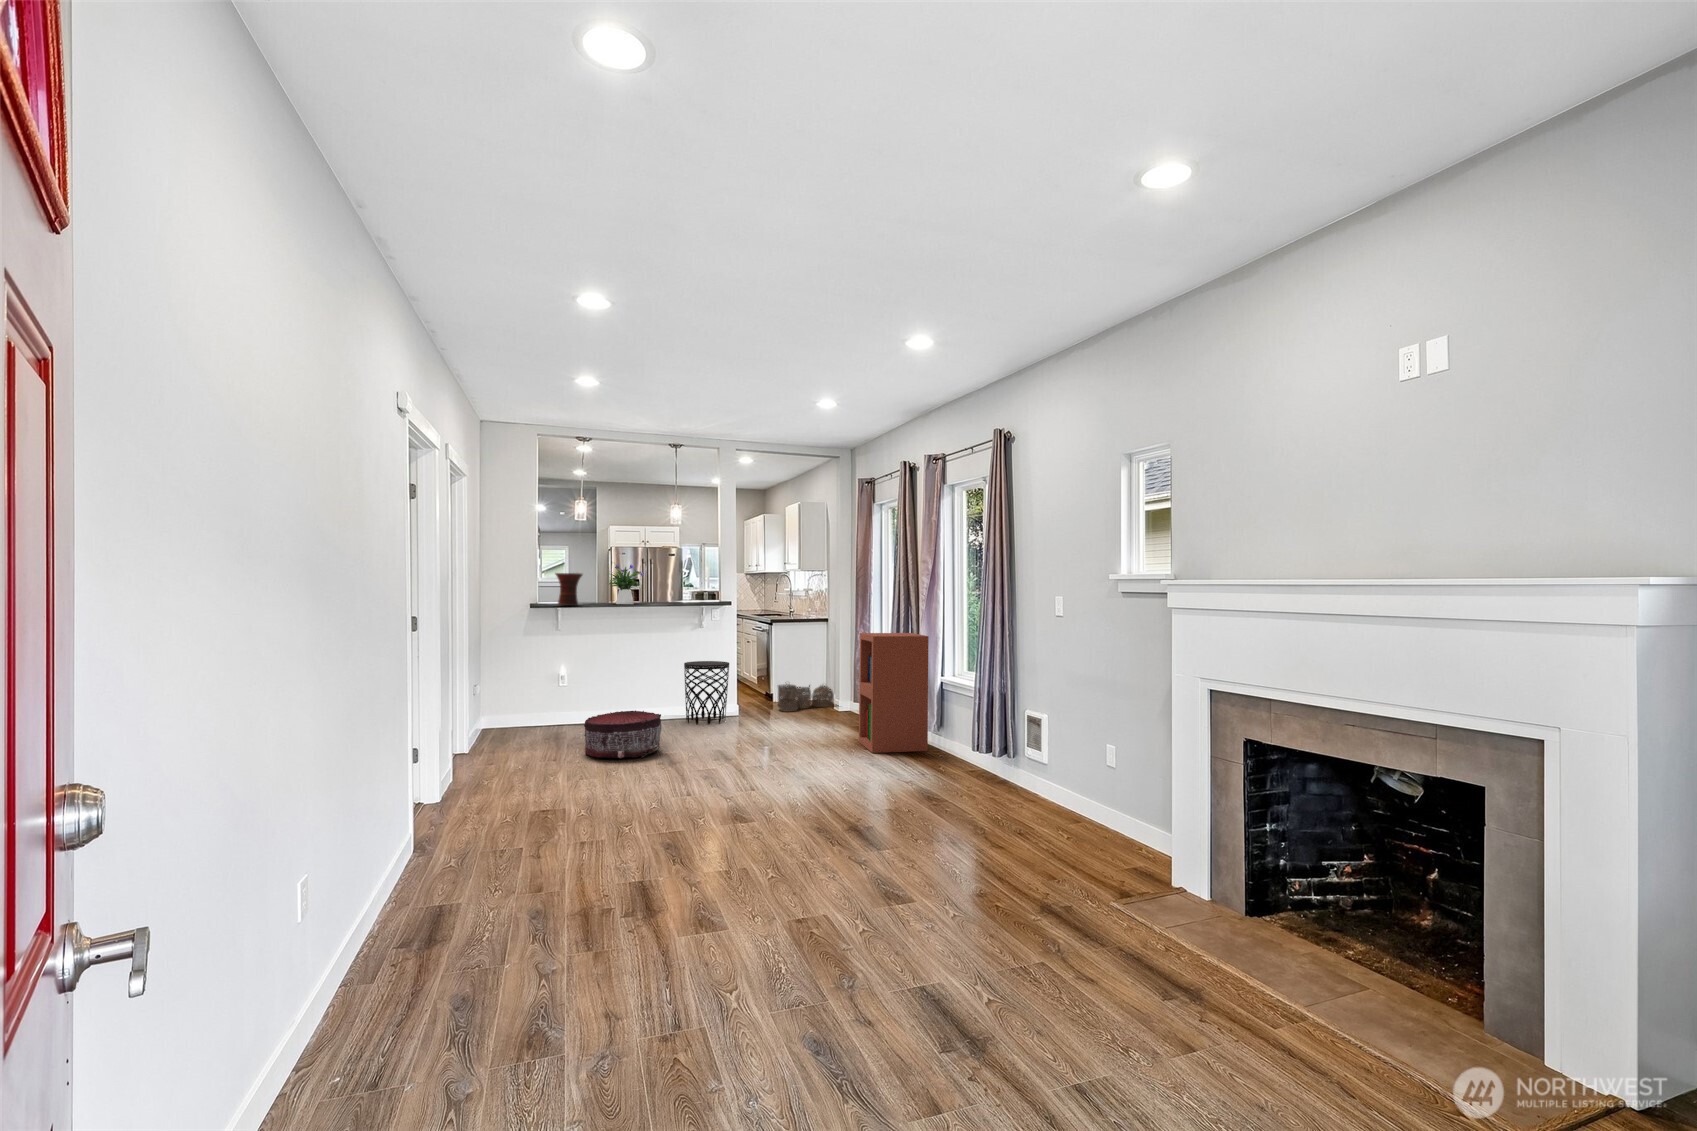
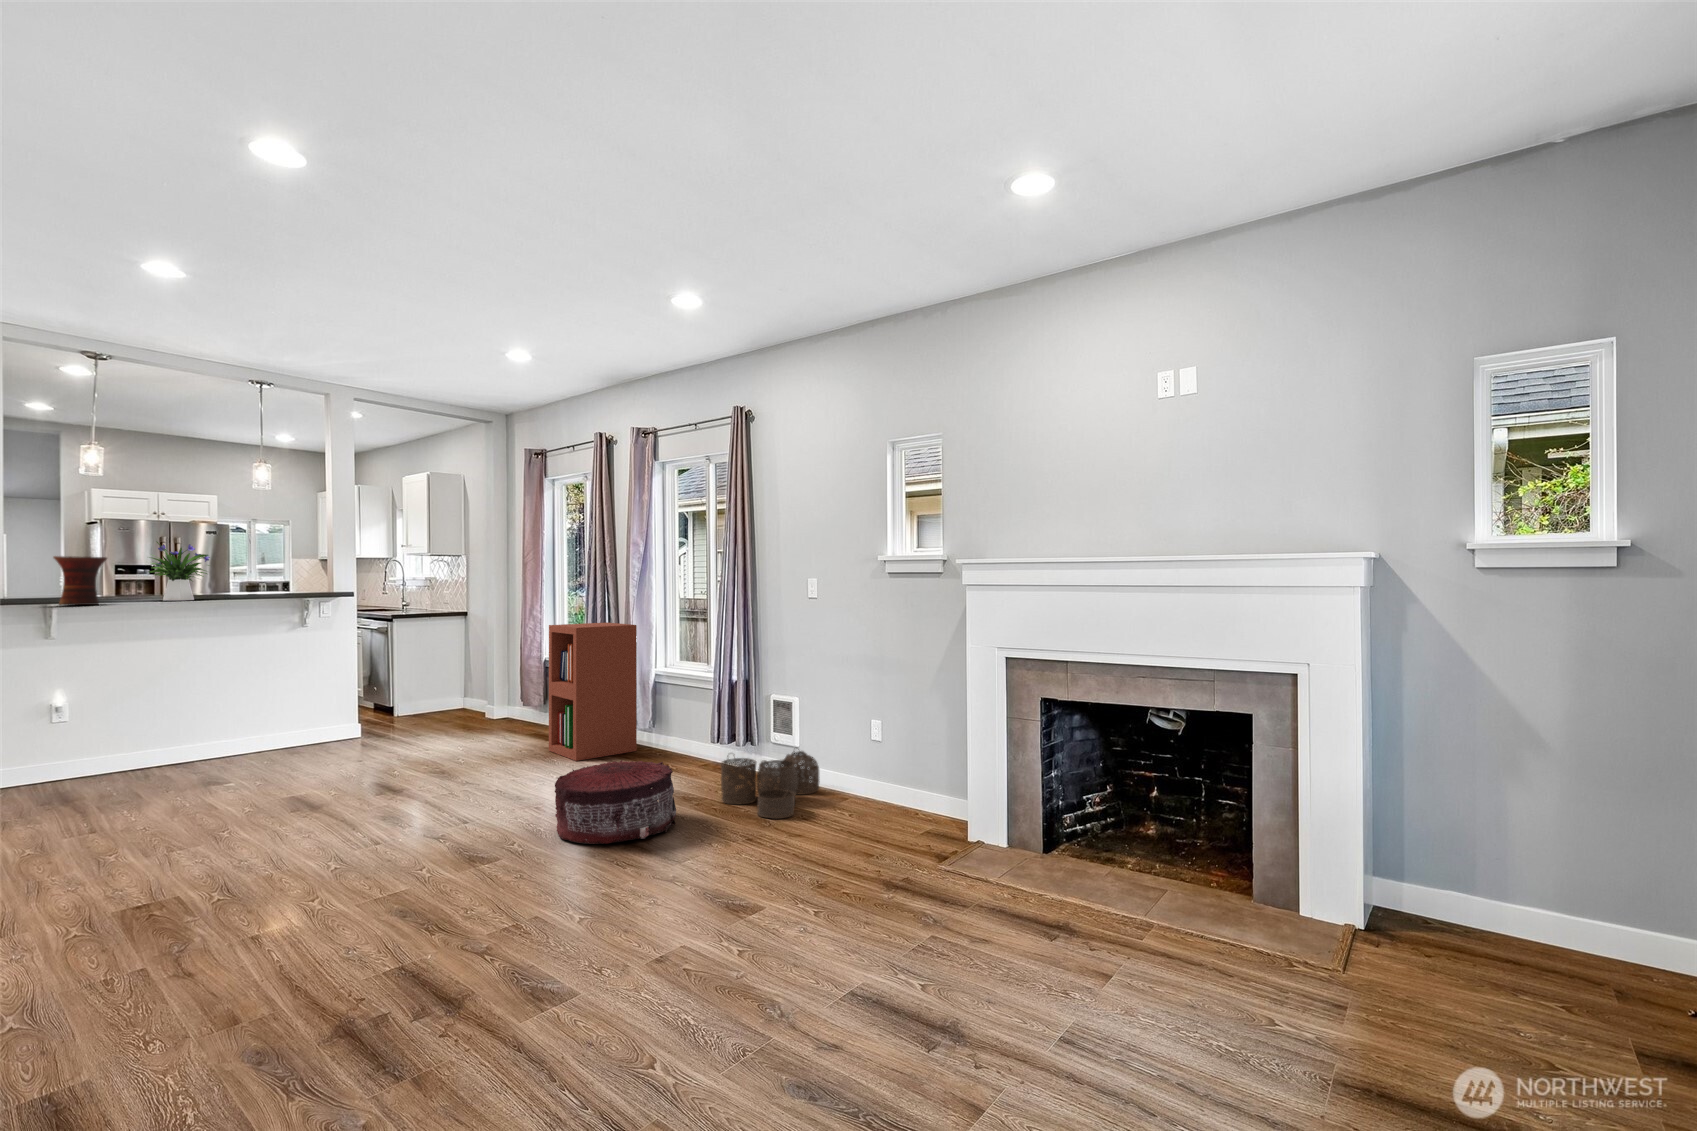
side table: present [684,661,729,725] -> none [282,671,352,756]
woven basket: present [778,684,834,712] -> present [721,751,820,819]
pouf: present [584,711,662,758] -> present [555,760,676,844]

